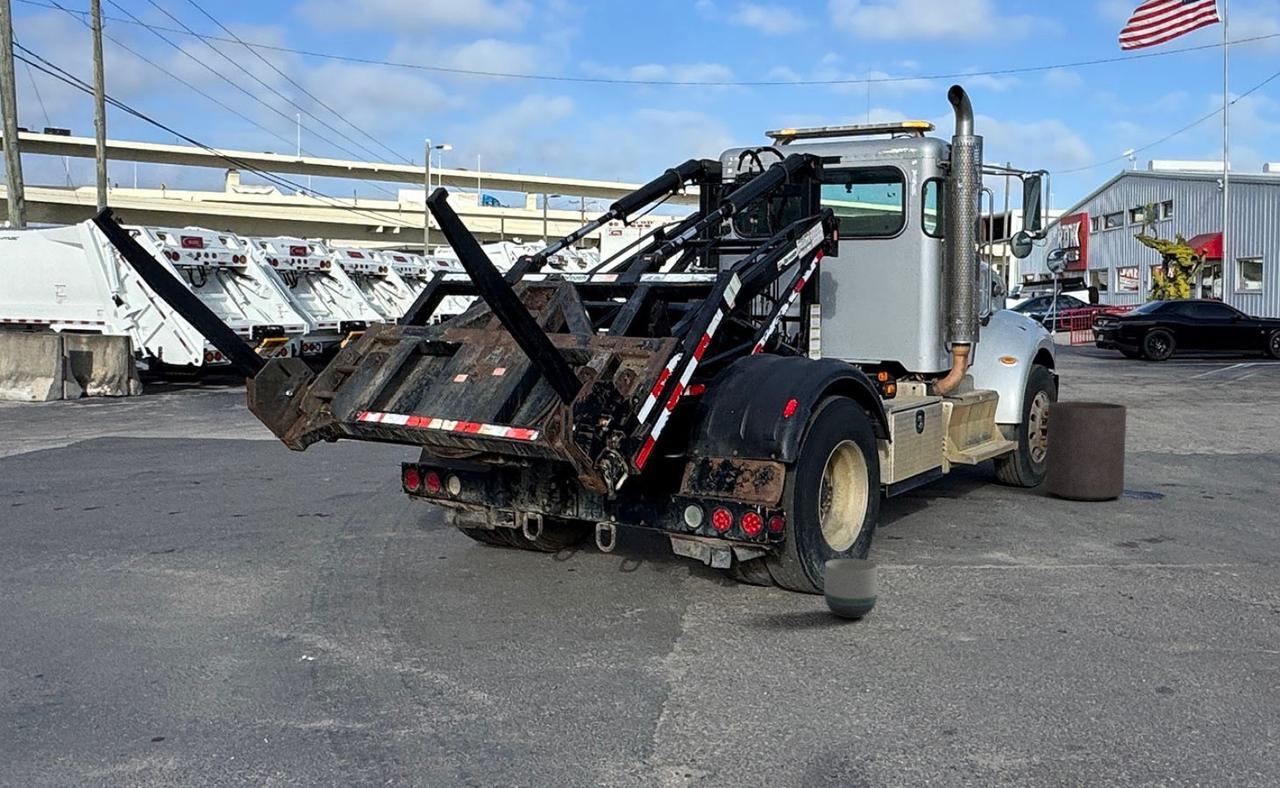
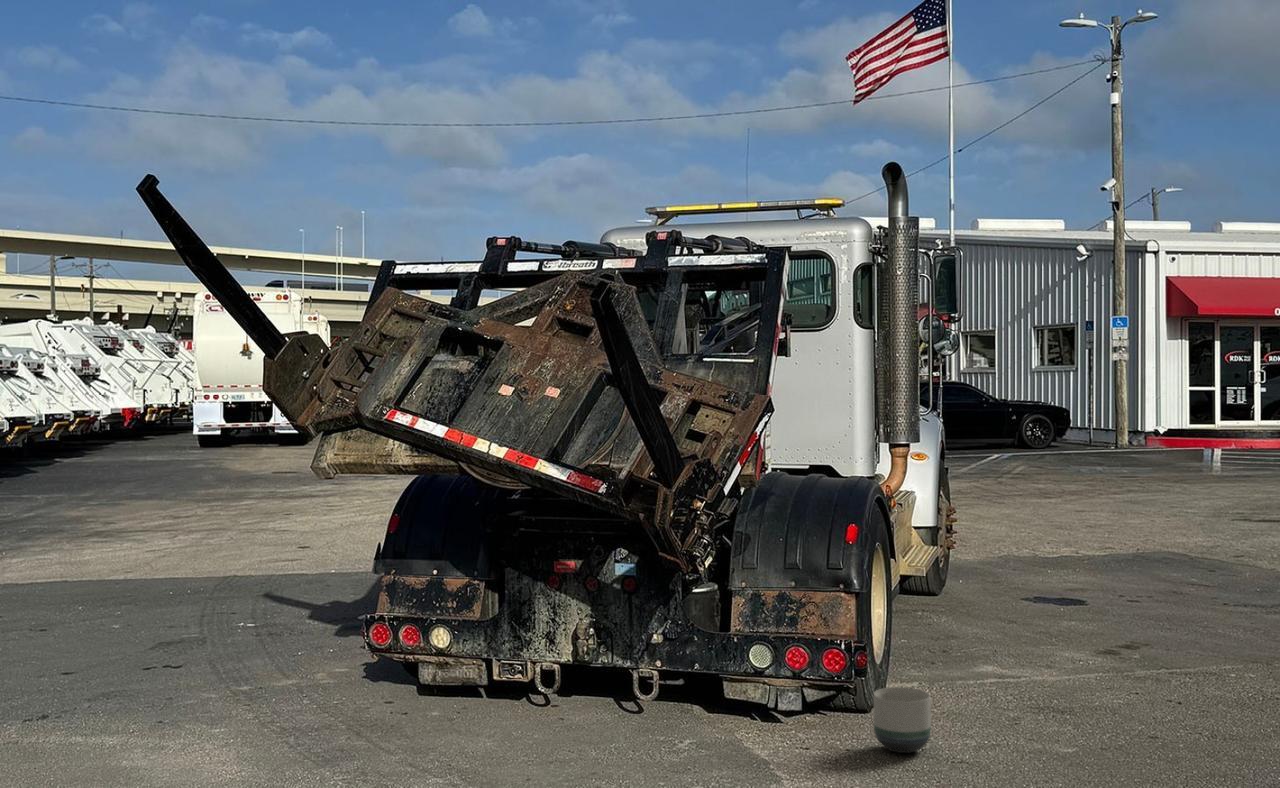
trash can: present [1045,401,1126,500] -> none [947,498,1024,599]

